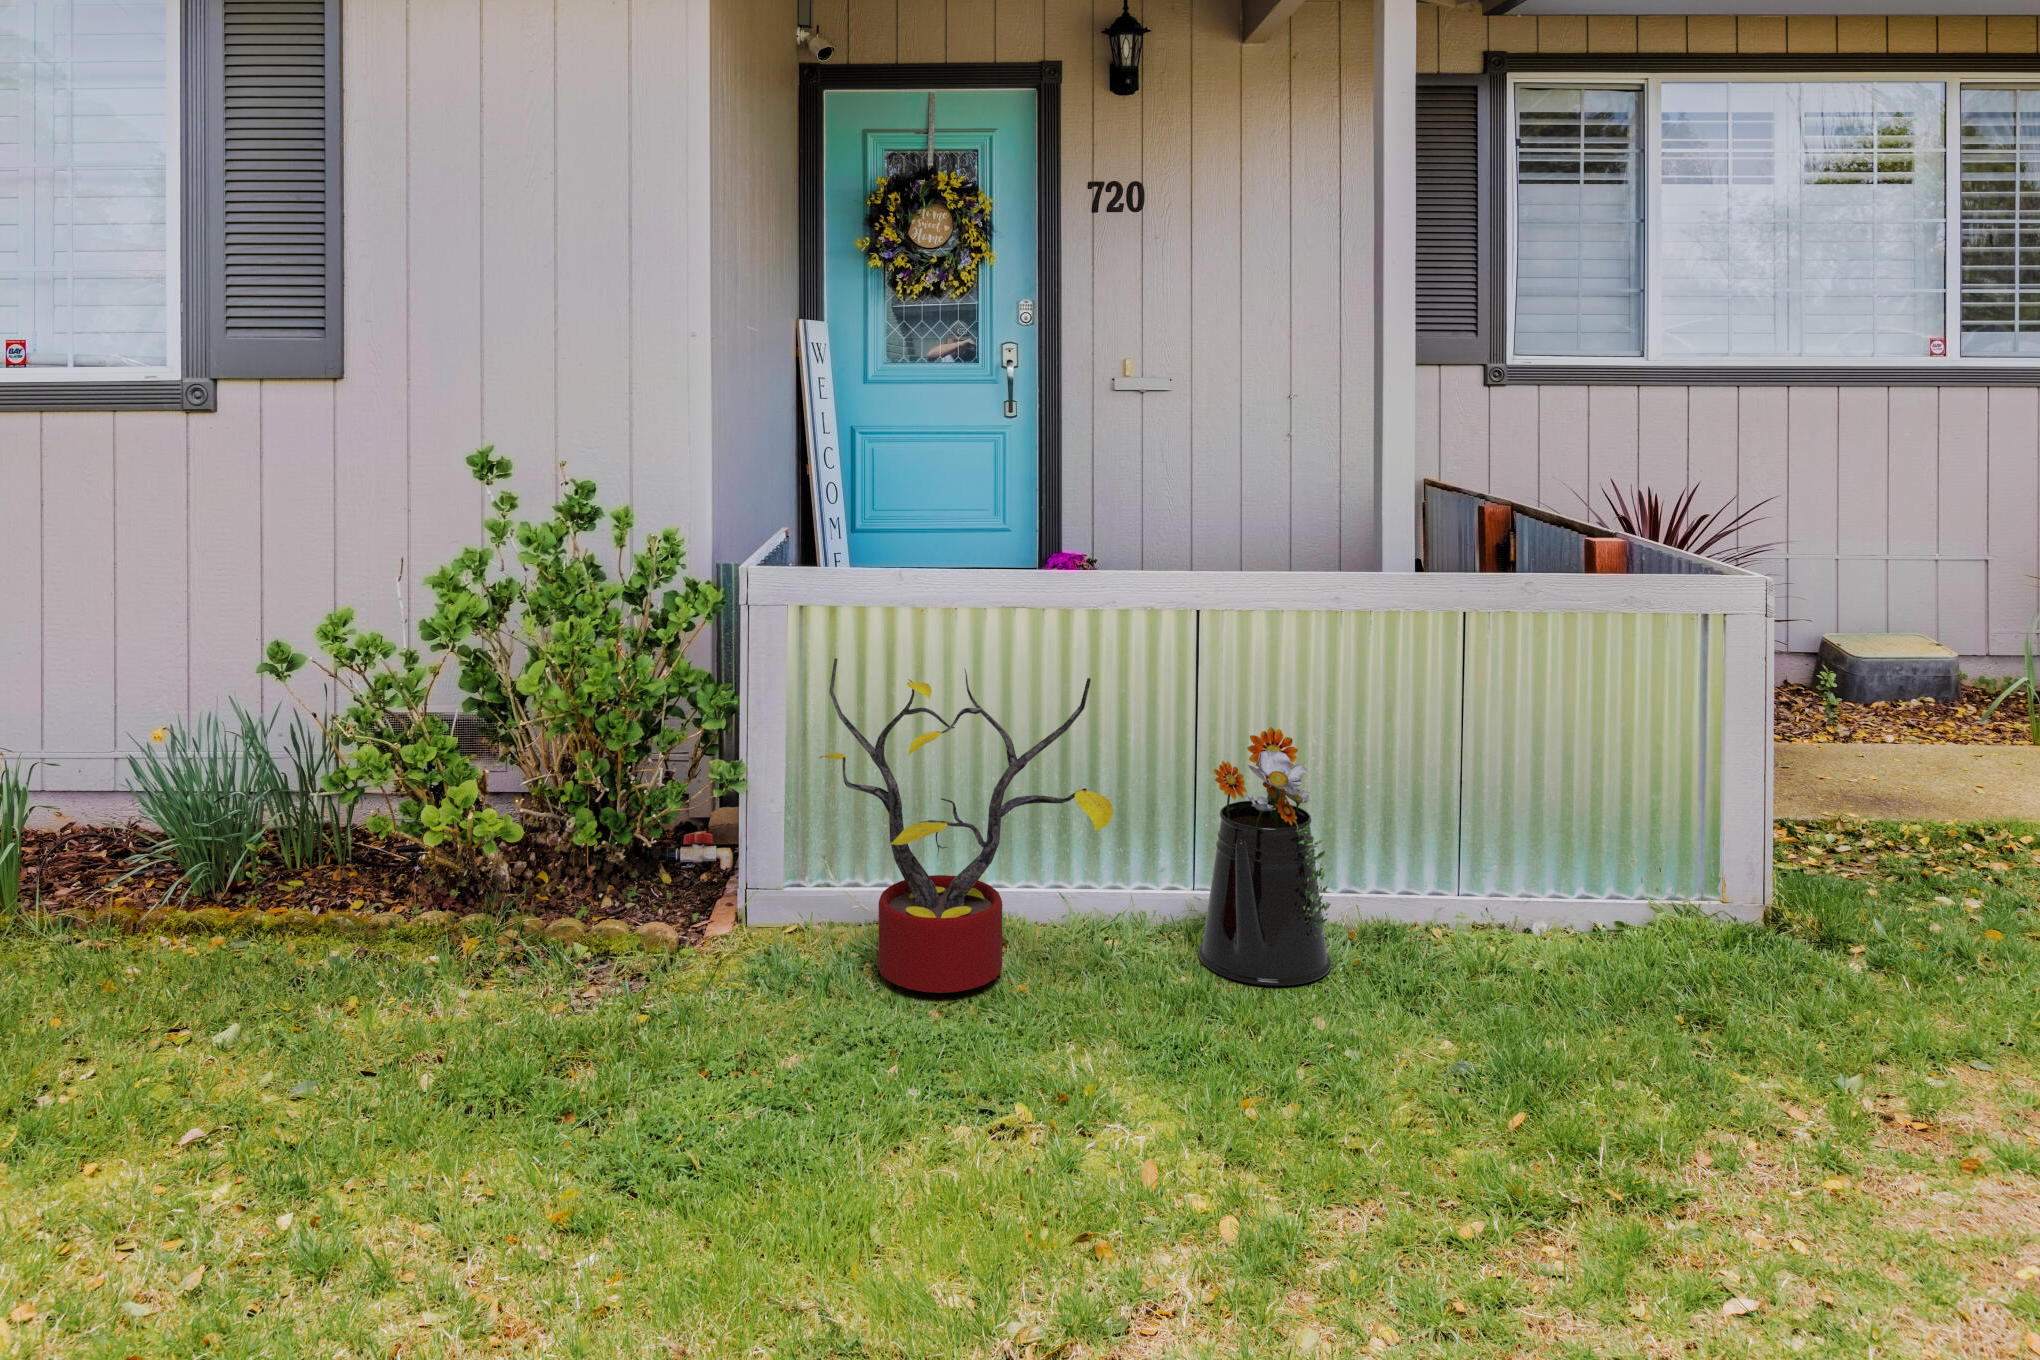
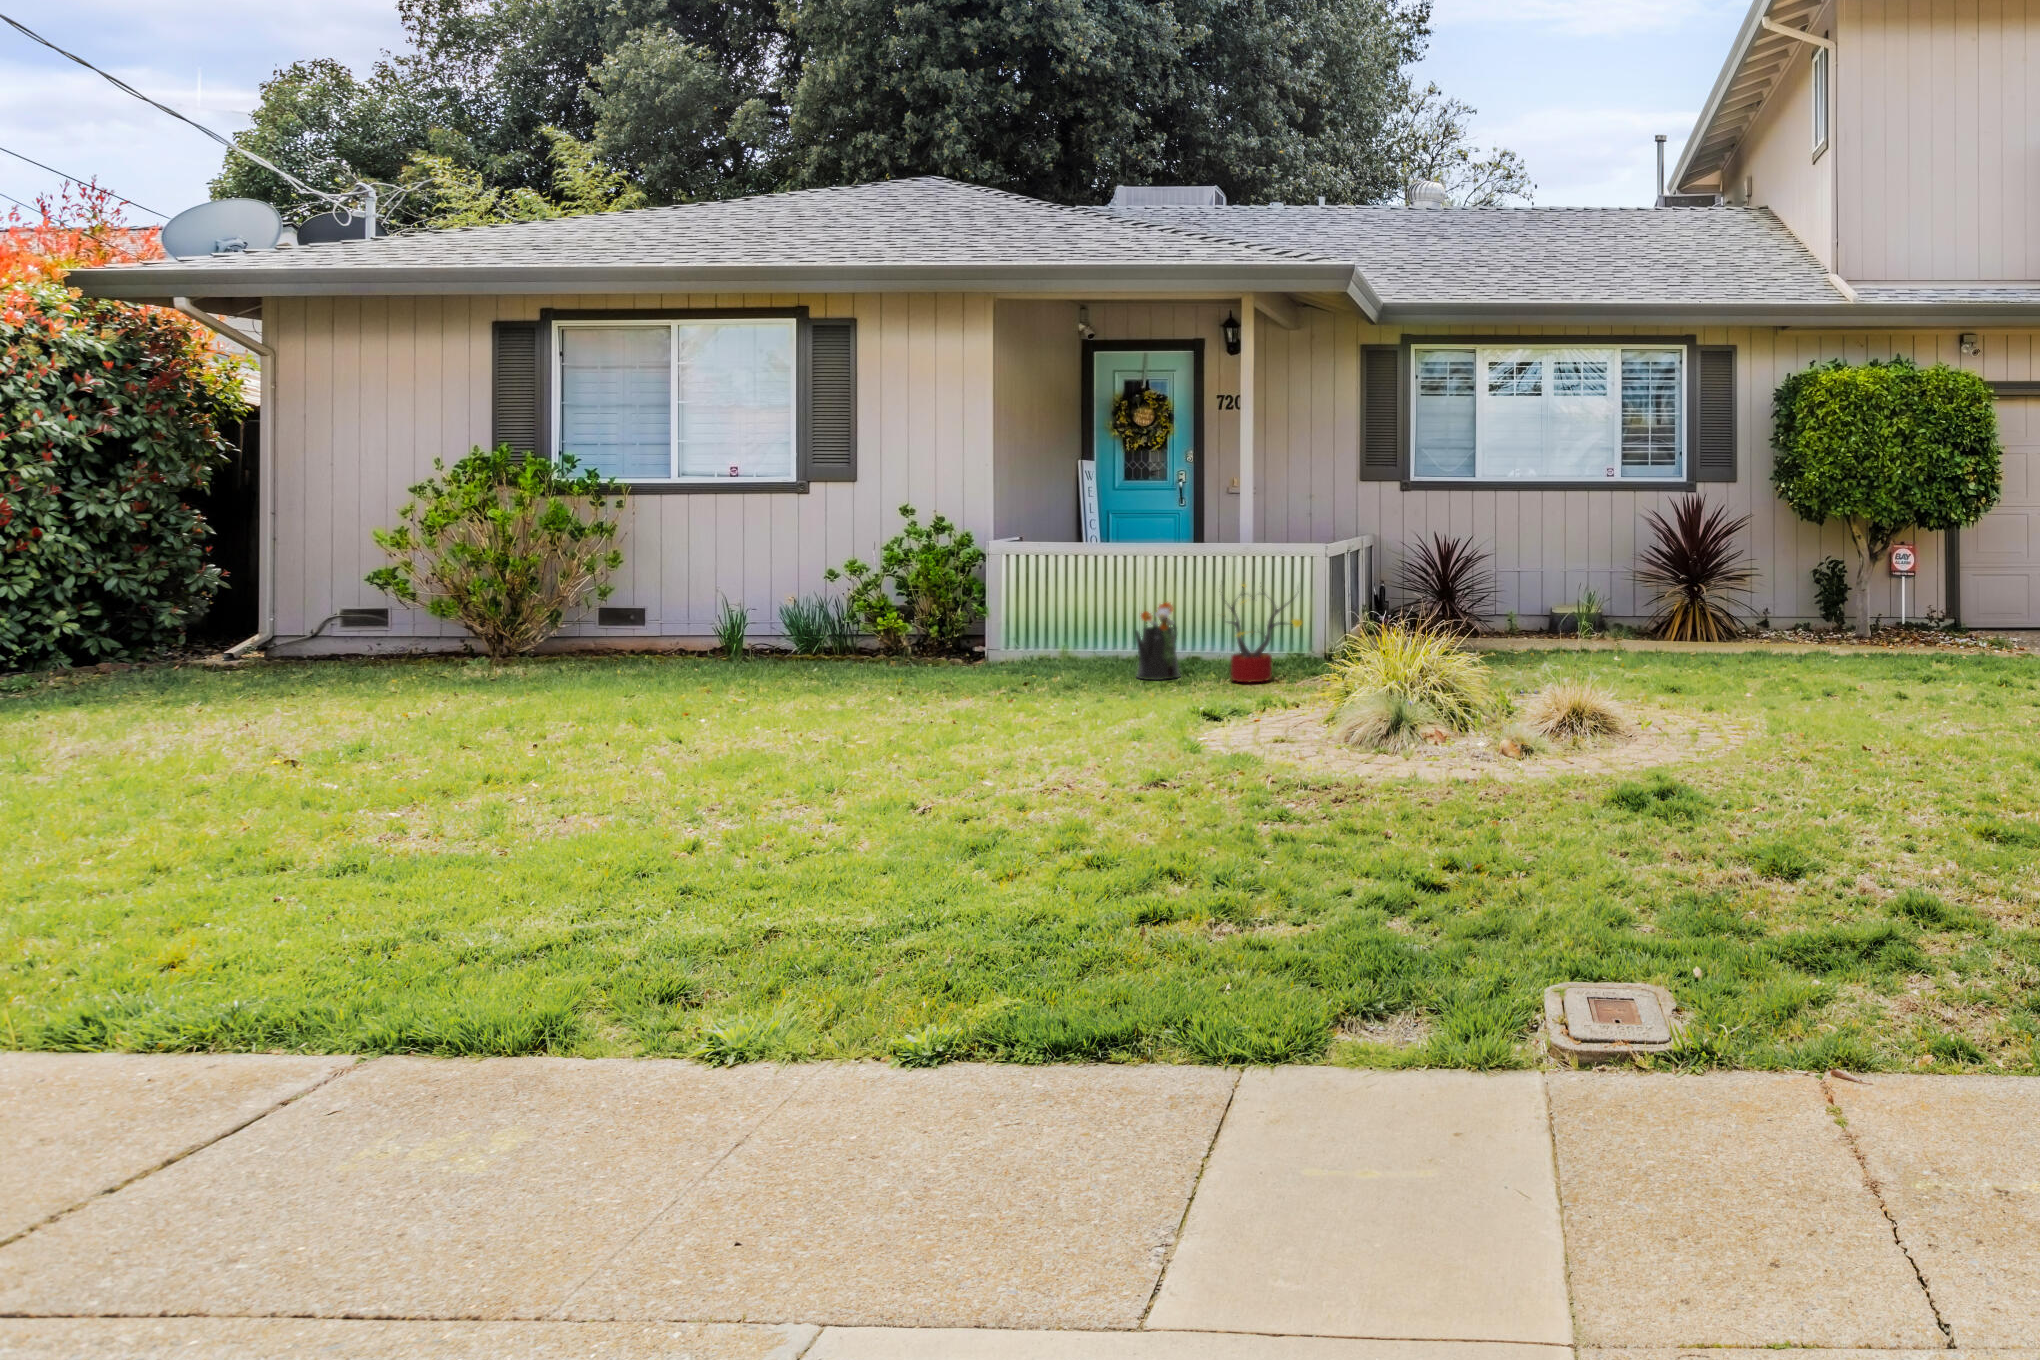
decorative plant: present [820,658,1113,993] -> present [1229,585,1303,682]

